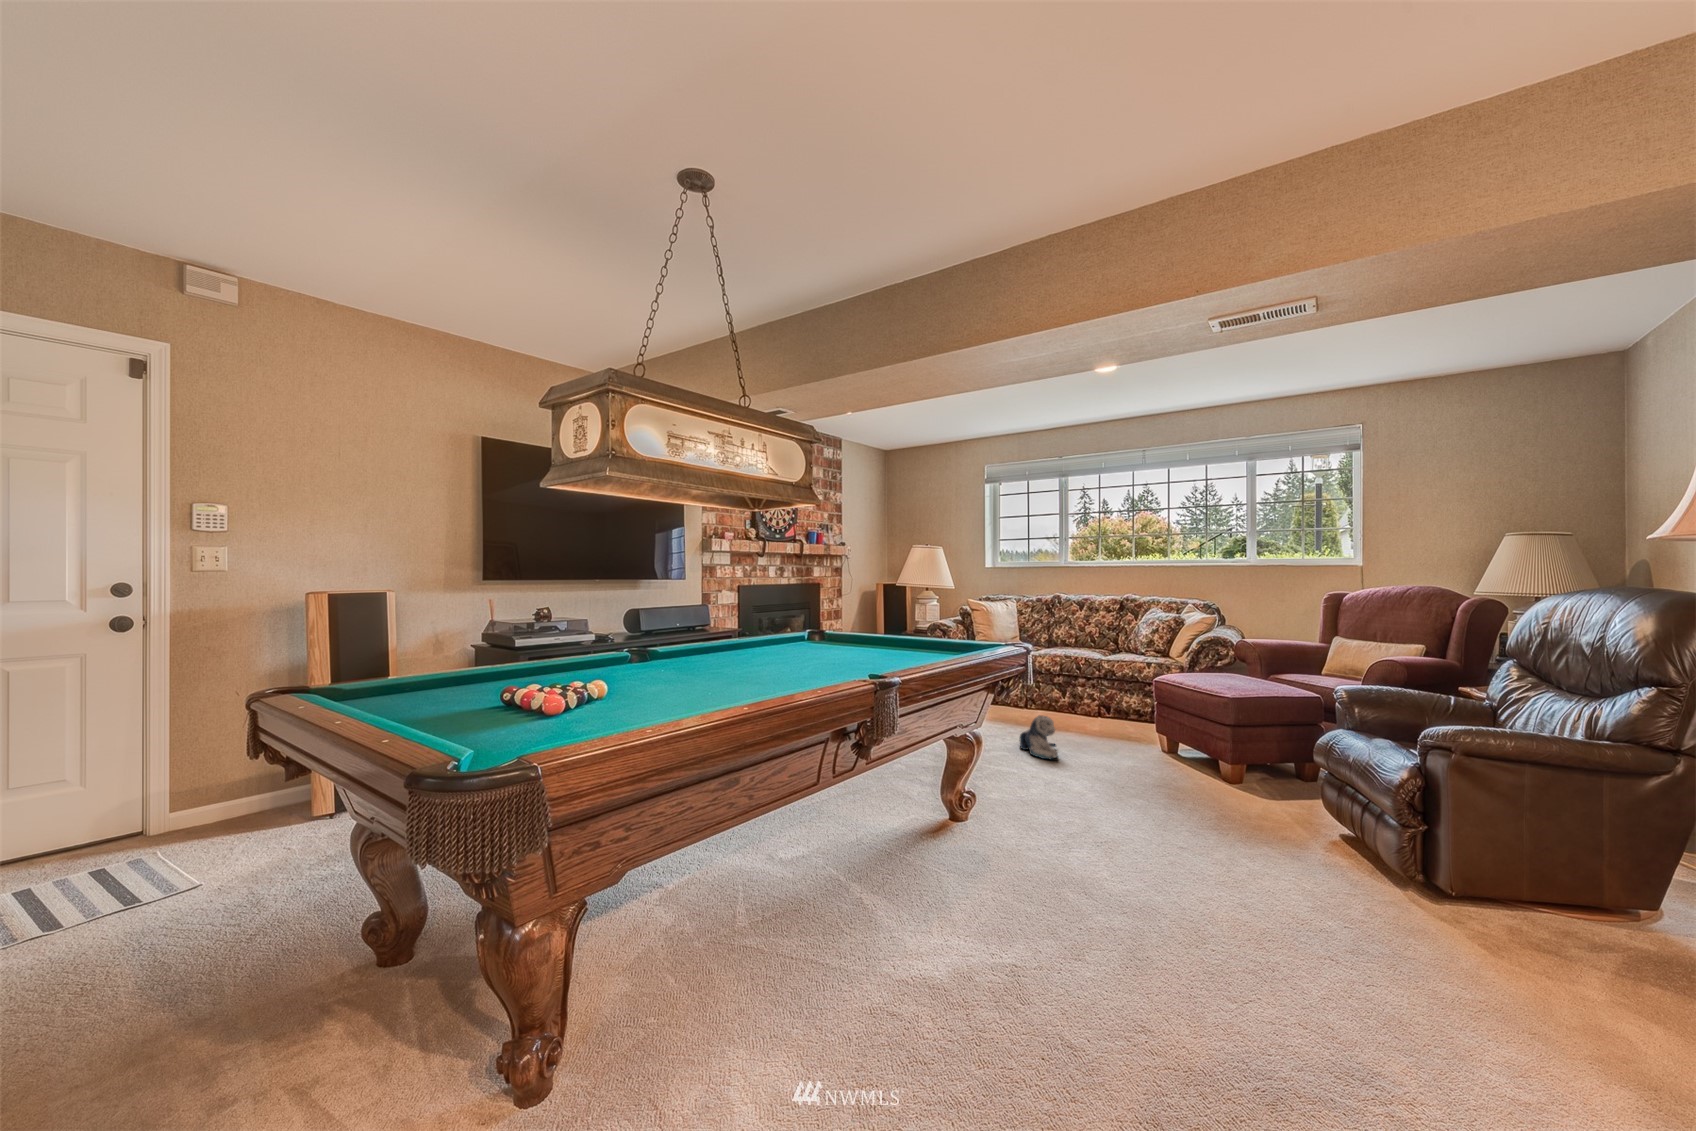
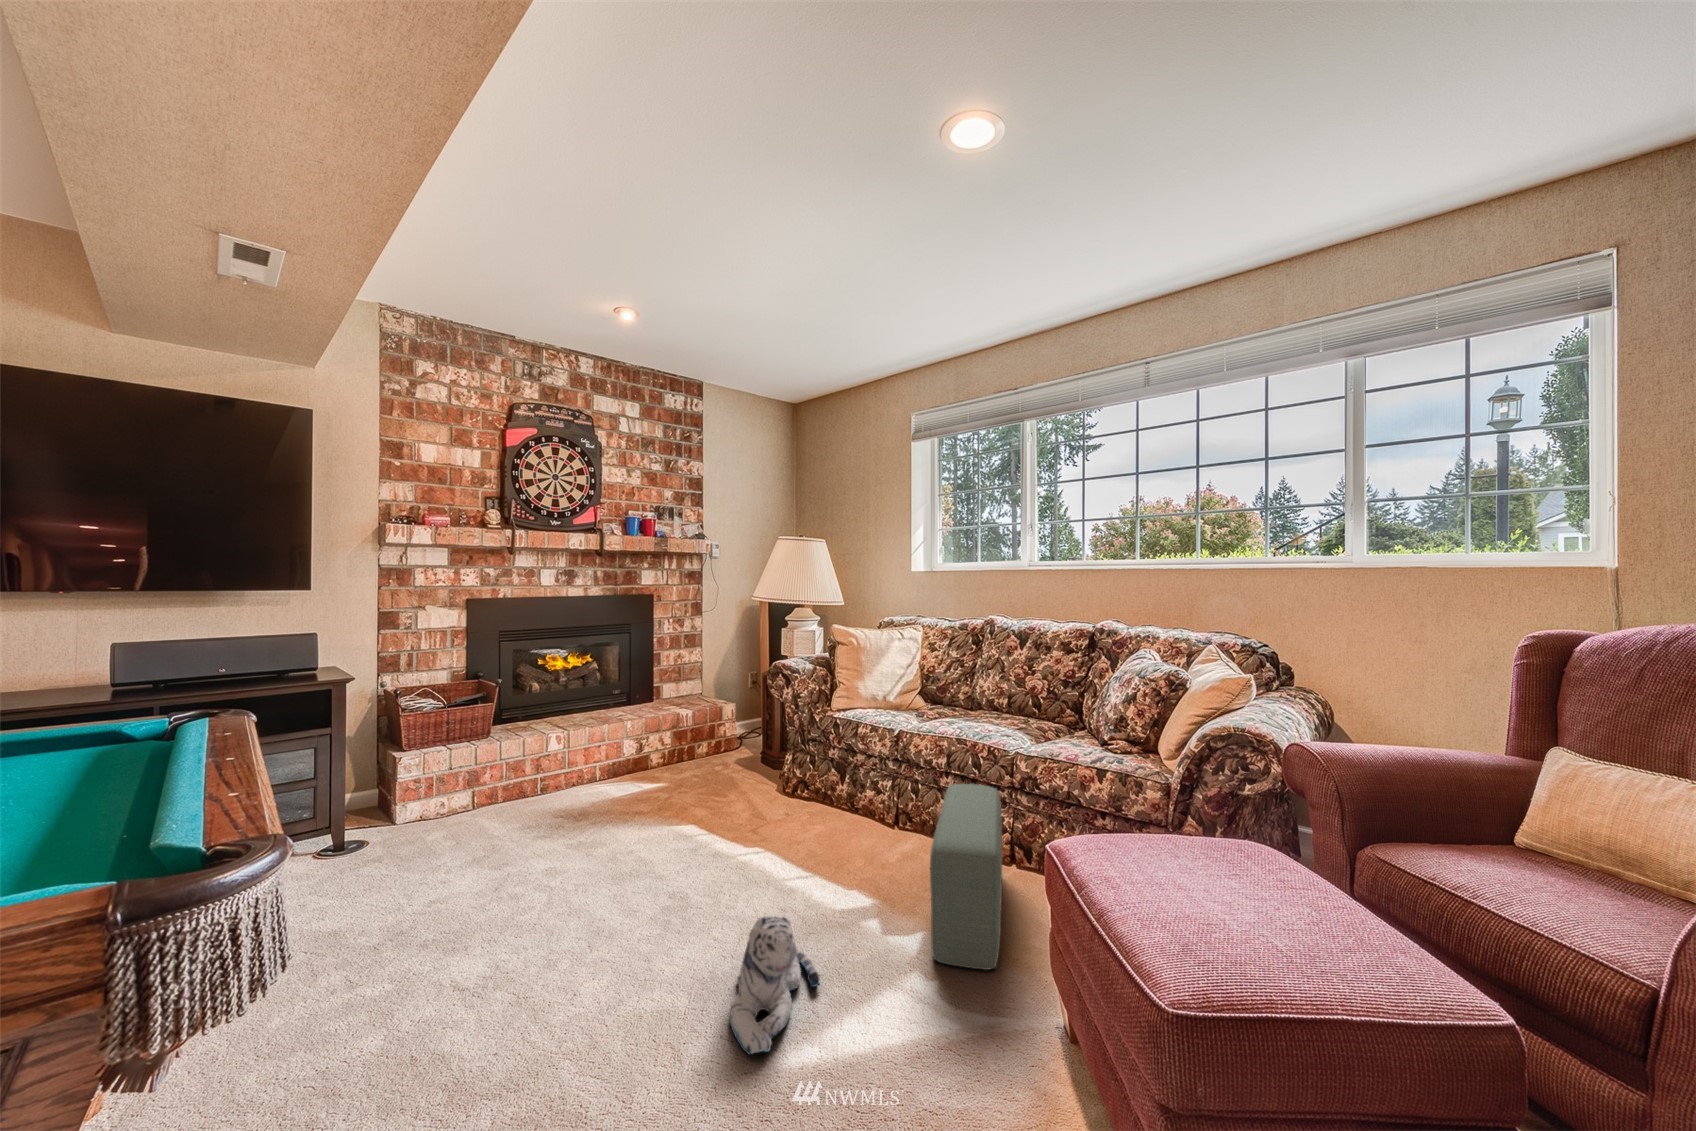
pouf: none [1069,677,1122,742] -> present [930,784,1002,970]

